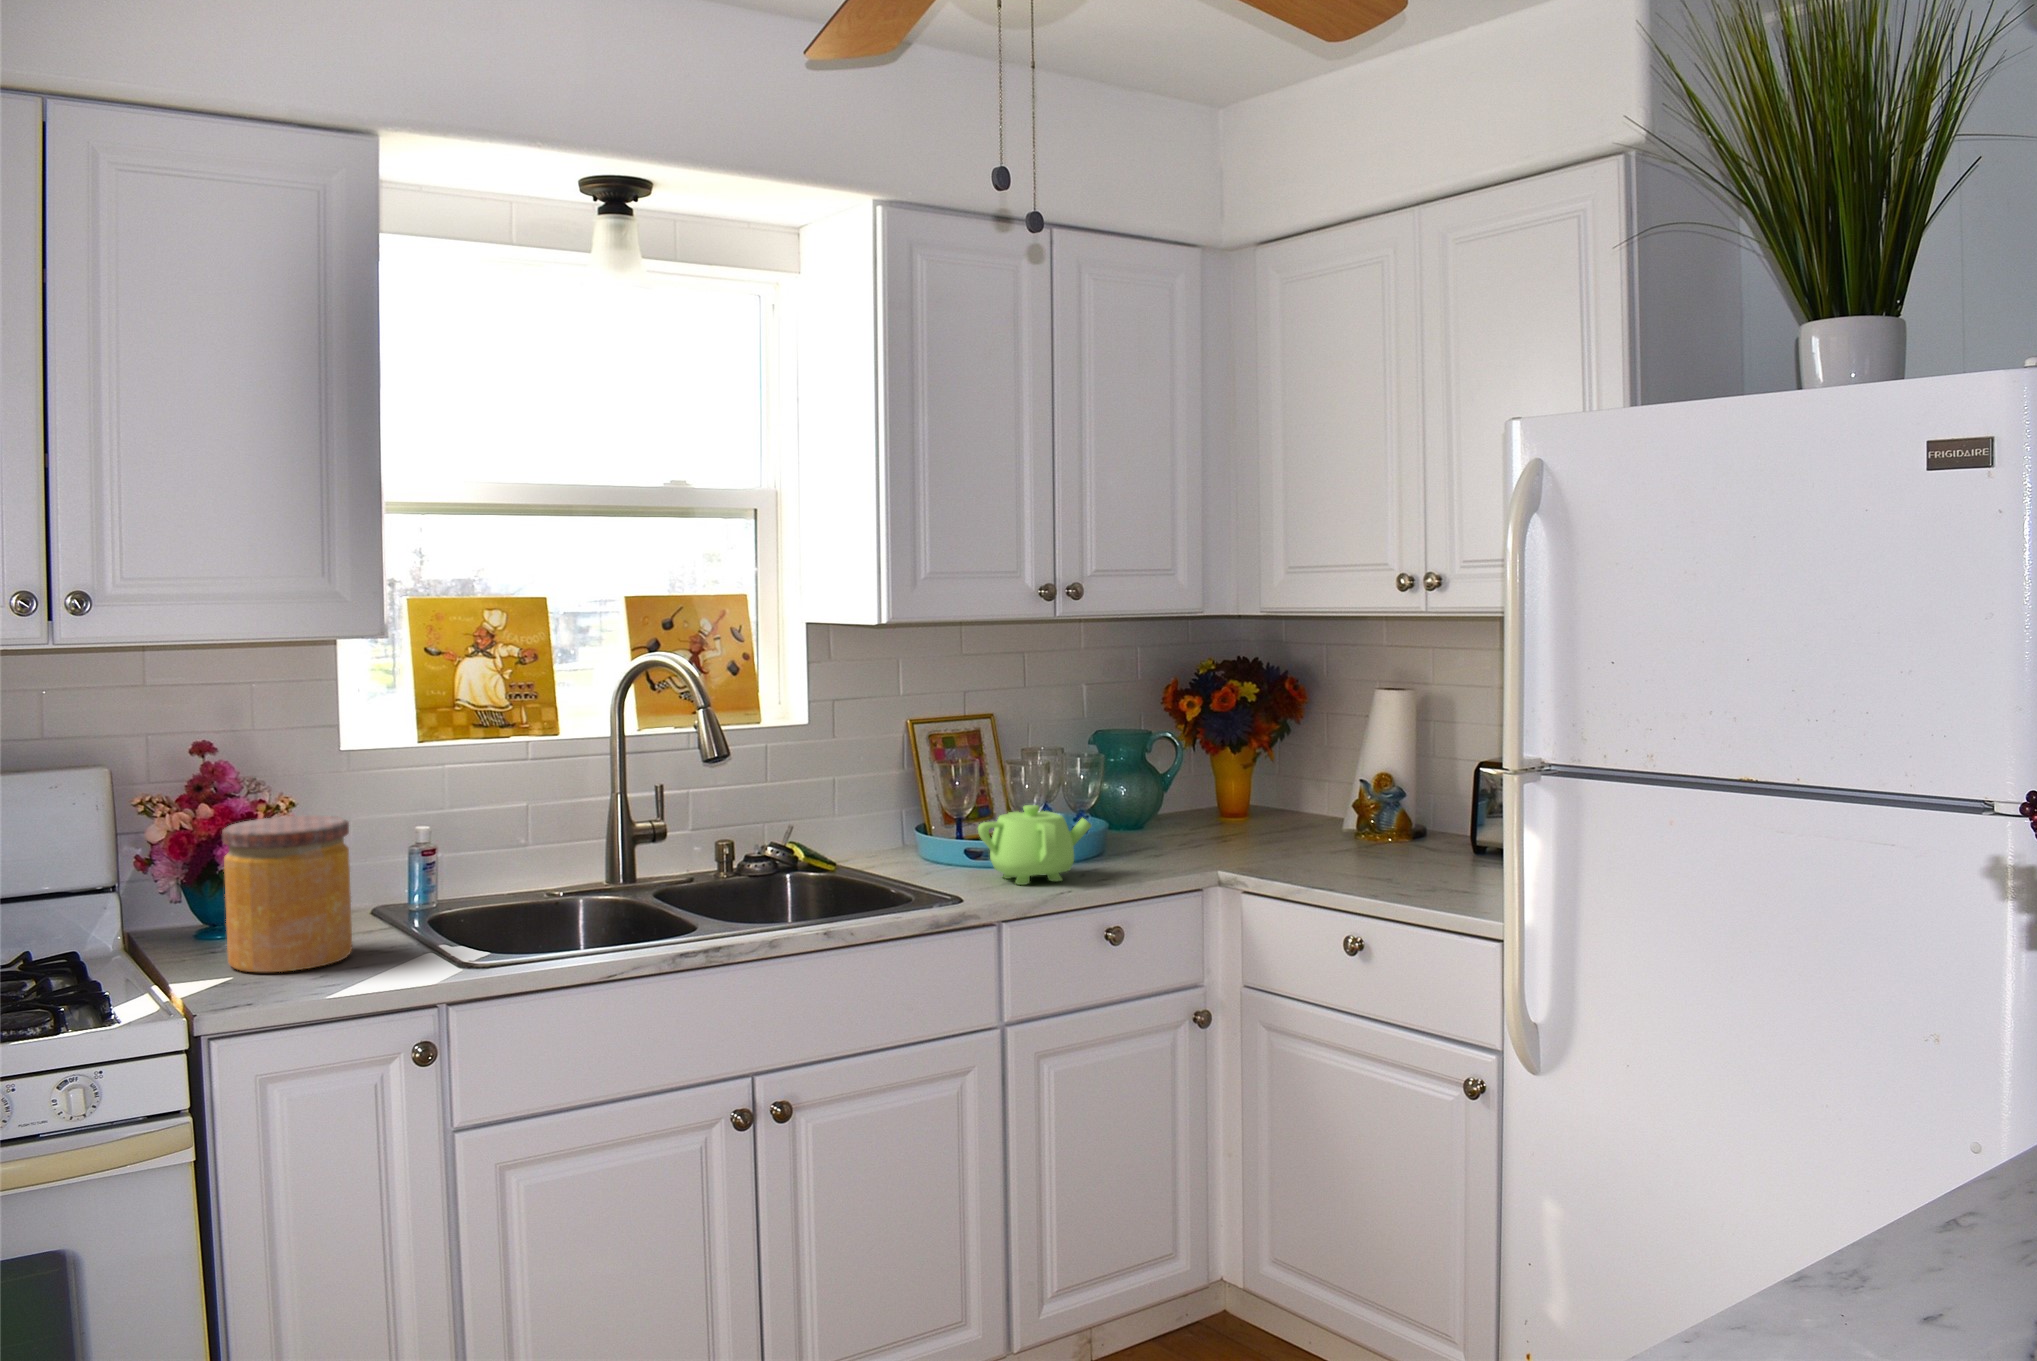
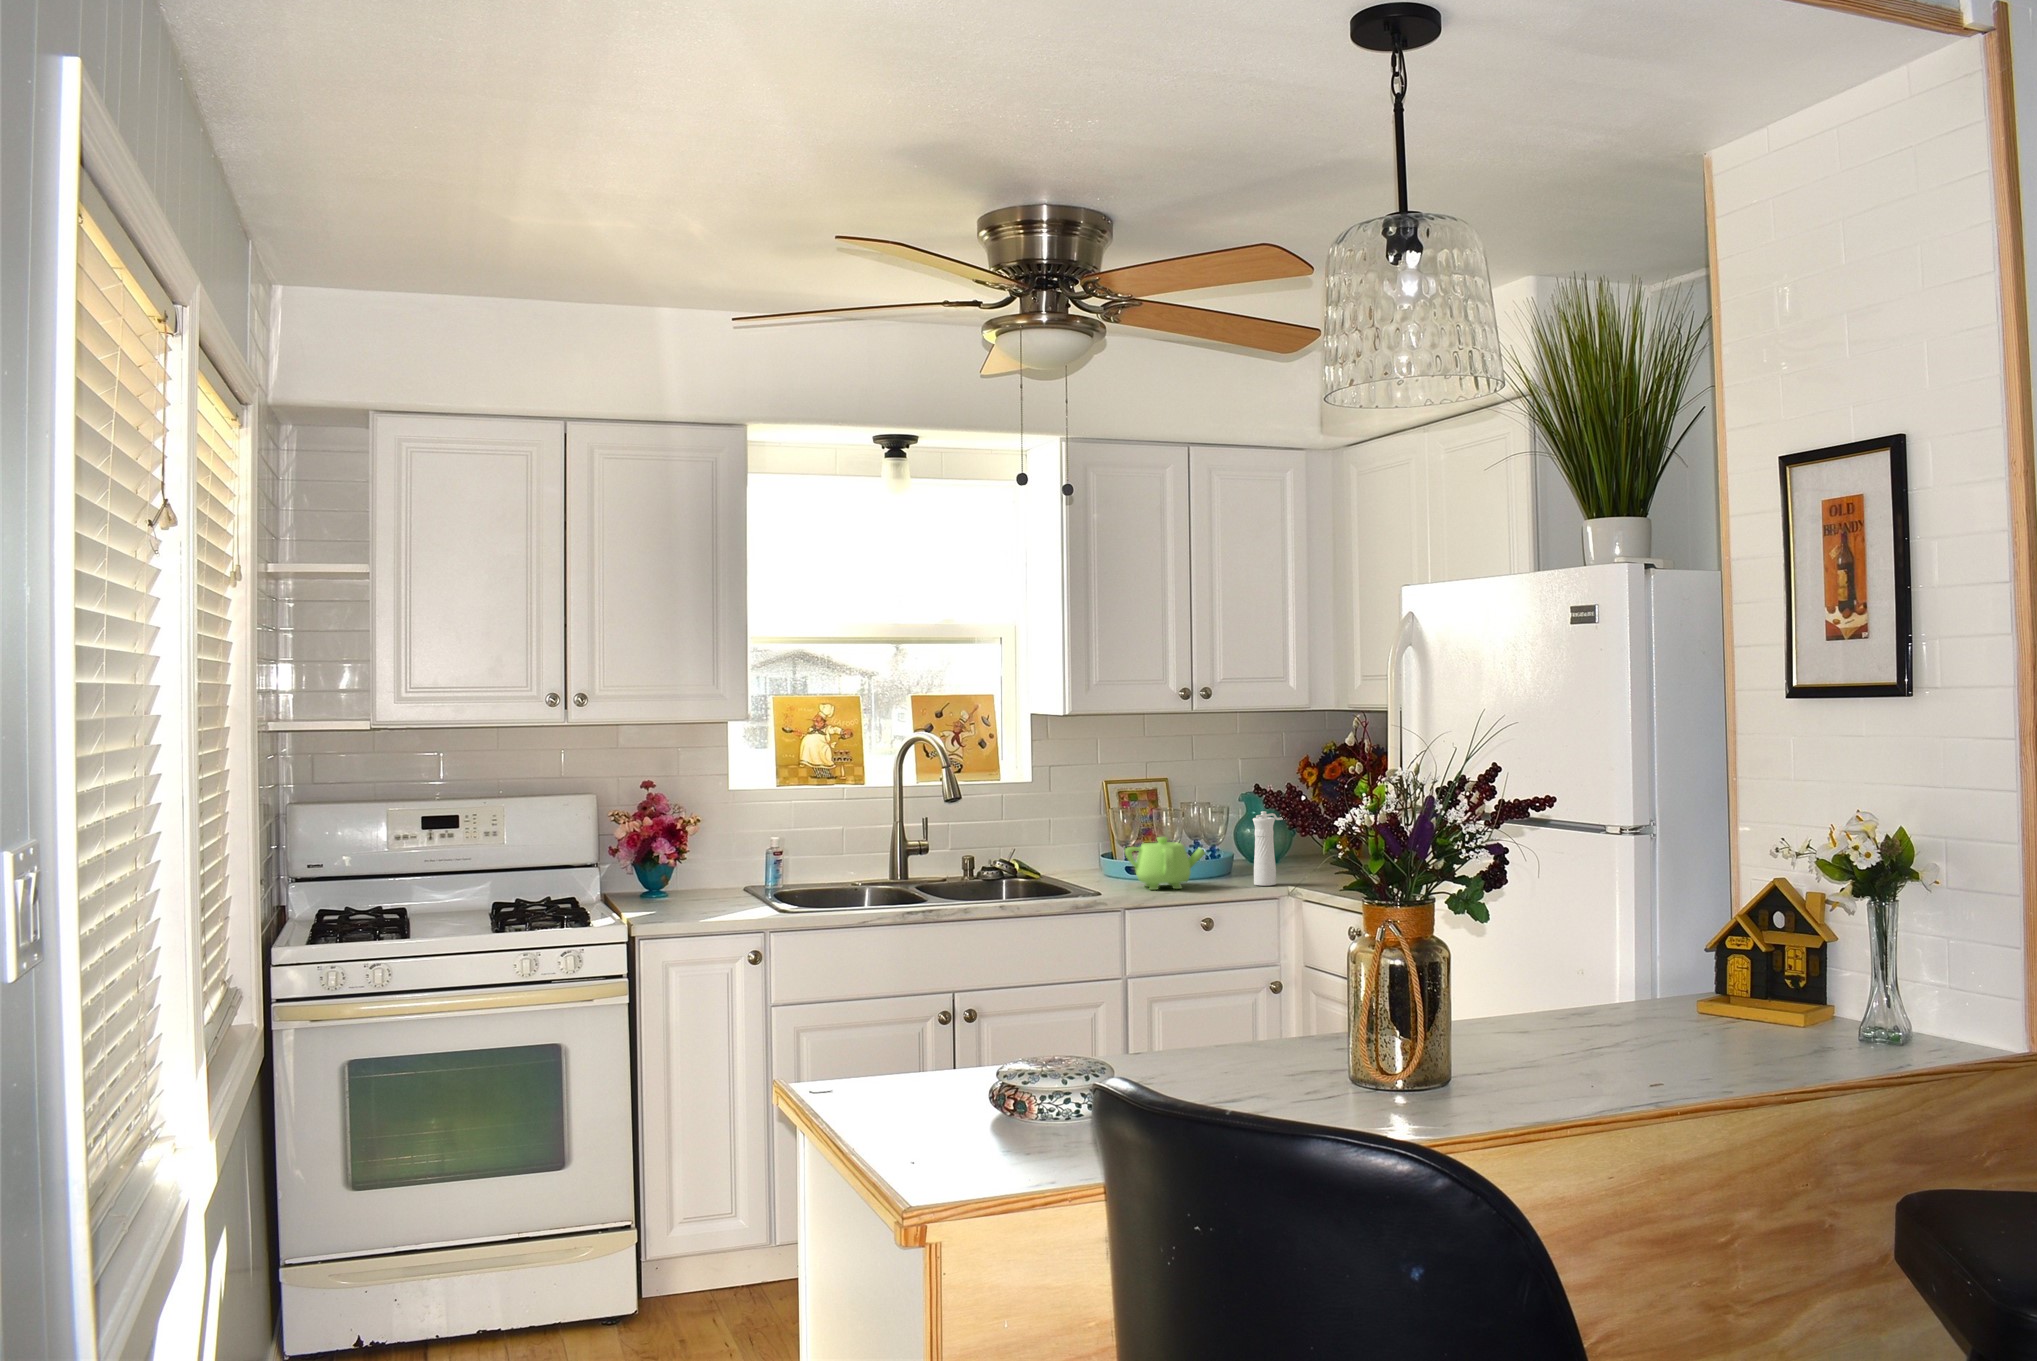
pepper mill: none [1153,743,1205,869] -> present [1253,811,1283,886]
jar: present [222,815,352,972] -> none [654,823,724,911]

